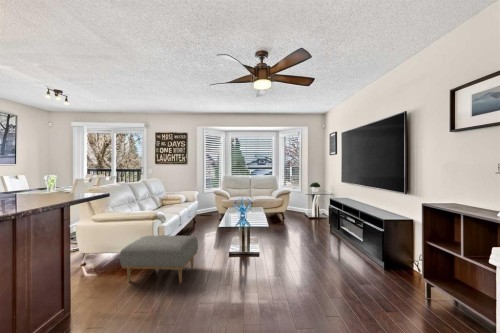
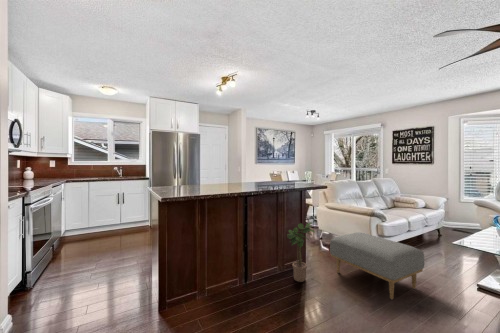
potted plant: none [68,238,107,309] -> present [288,223,315,282]

